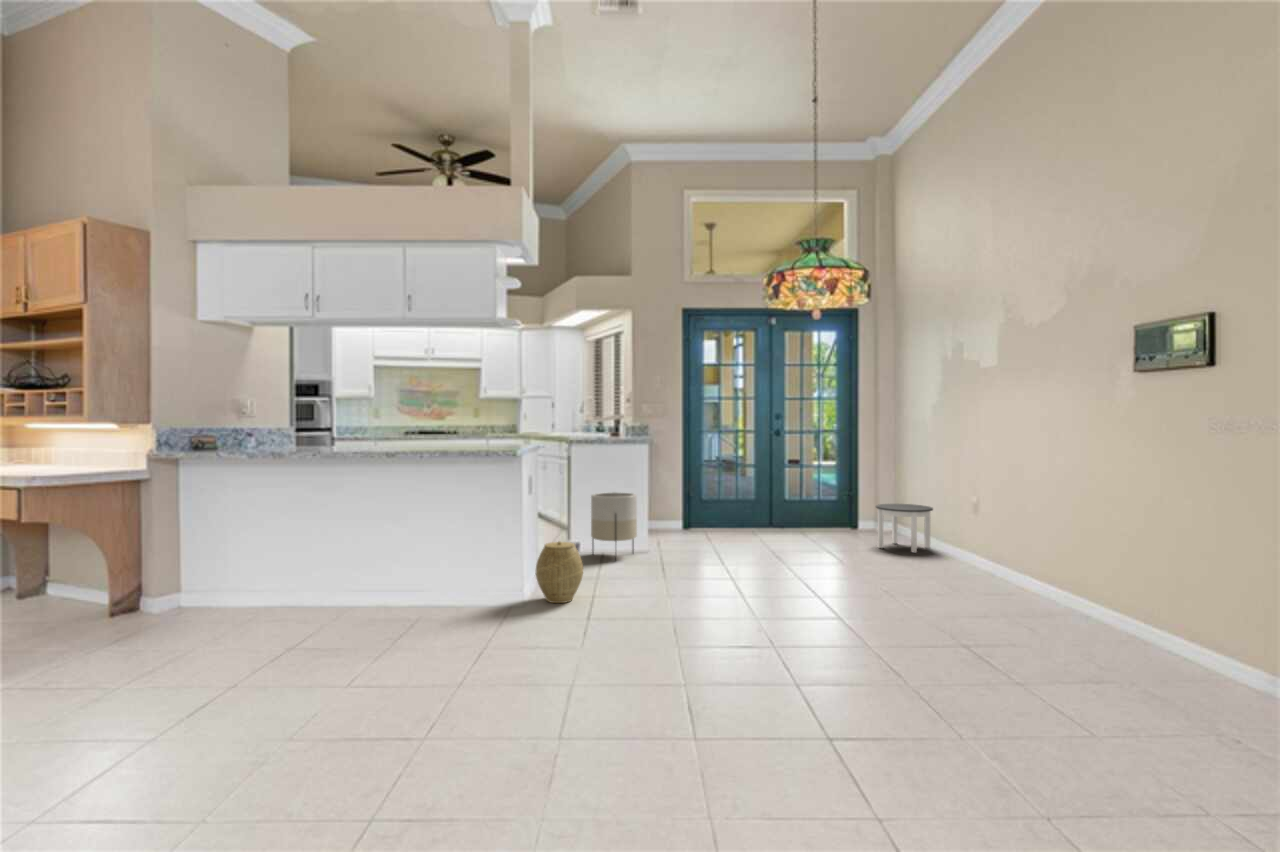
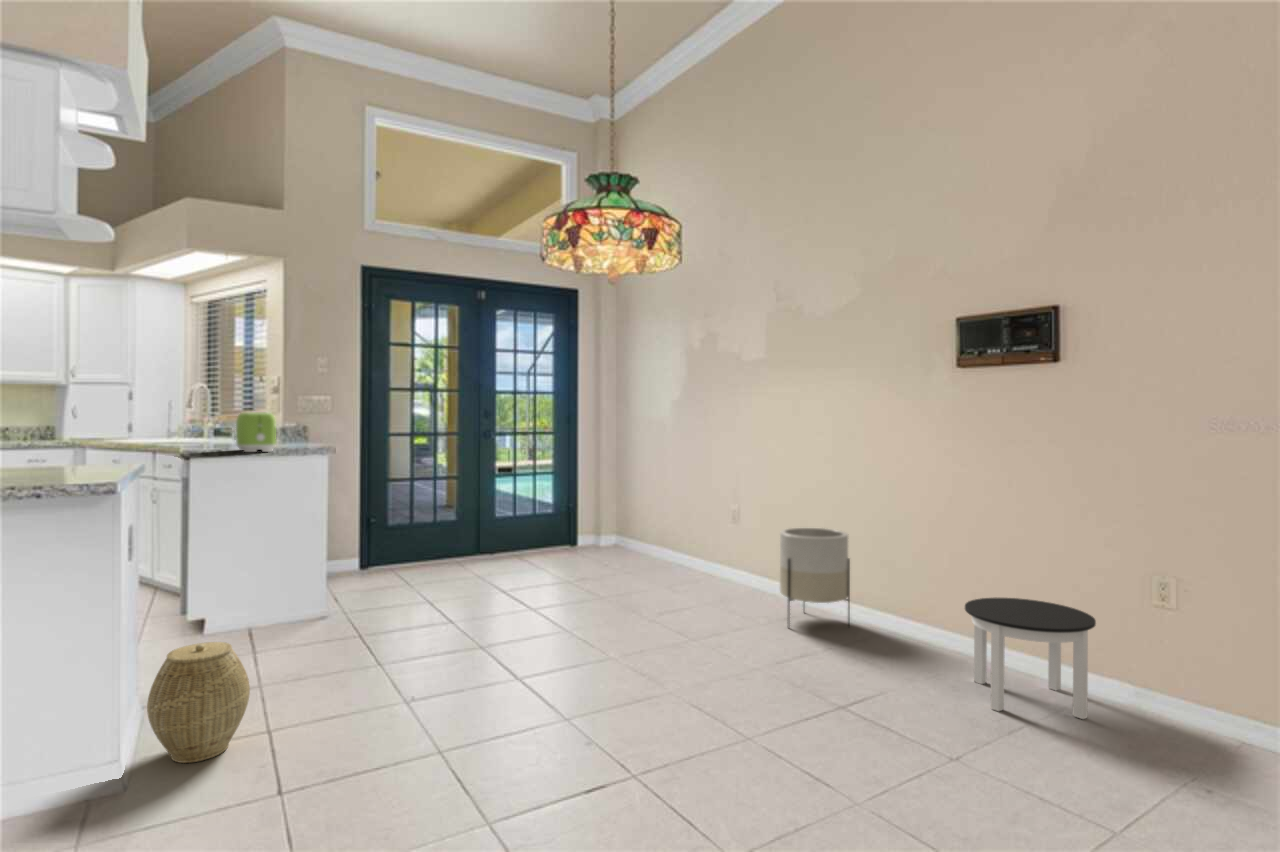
toaster: none [597,415,618,440] -> present [236,412,276,452]
planter: present [591,492,637,552] -> present [780,528,850,626]
round table: present [876,504,933,552] -> present [965,598,1096,719]

